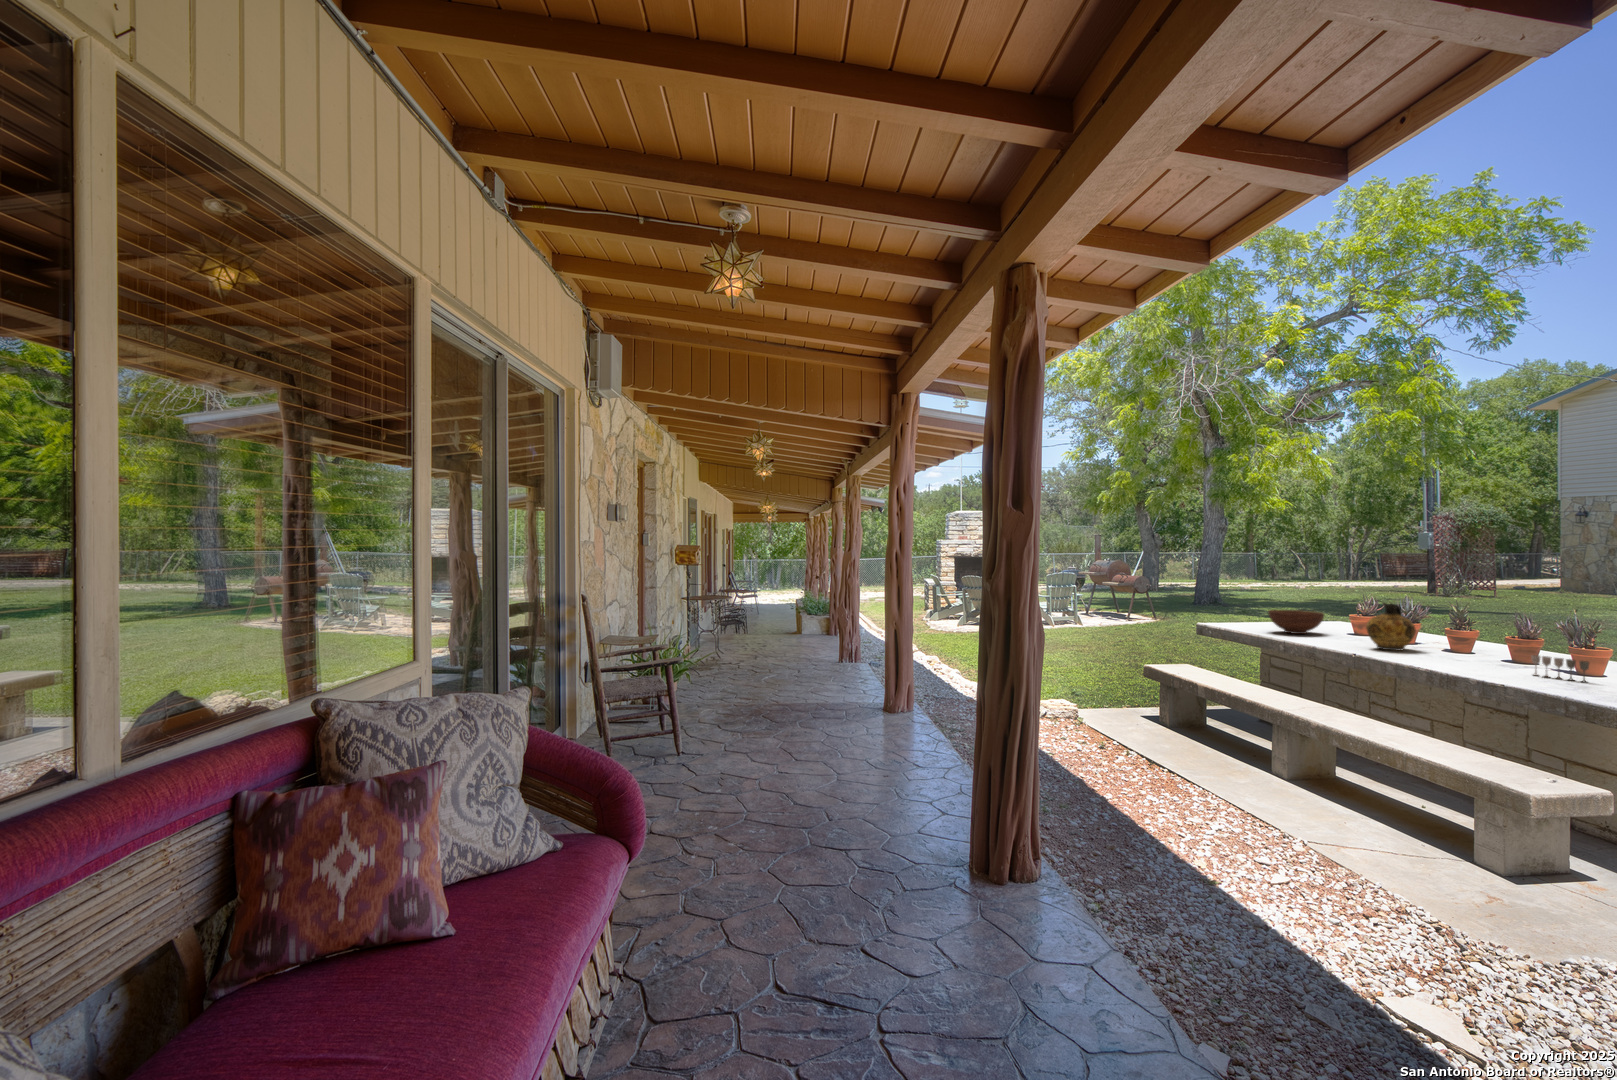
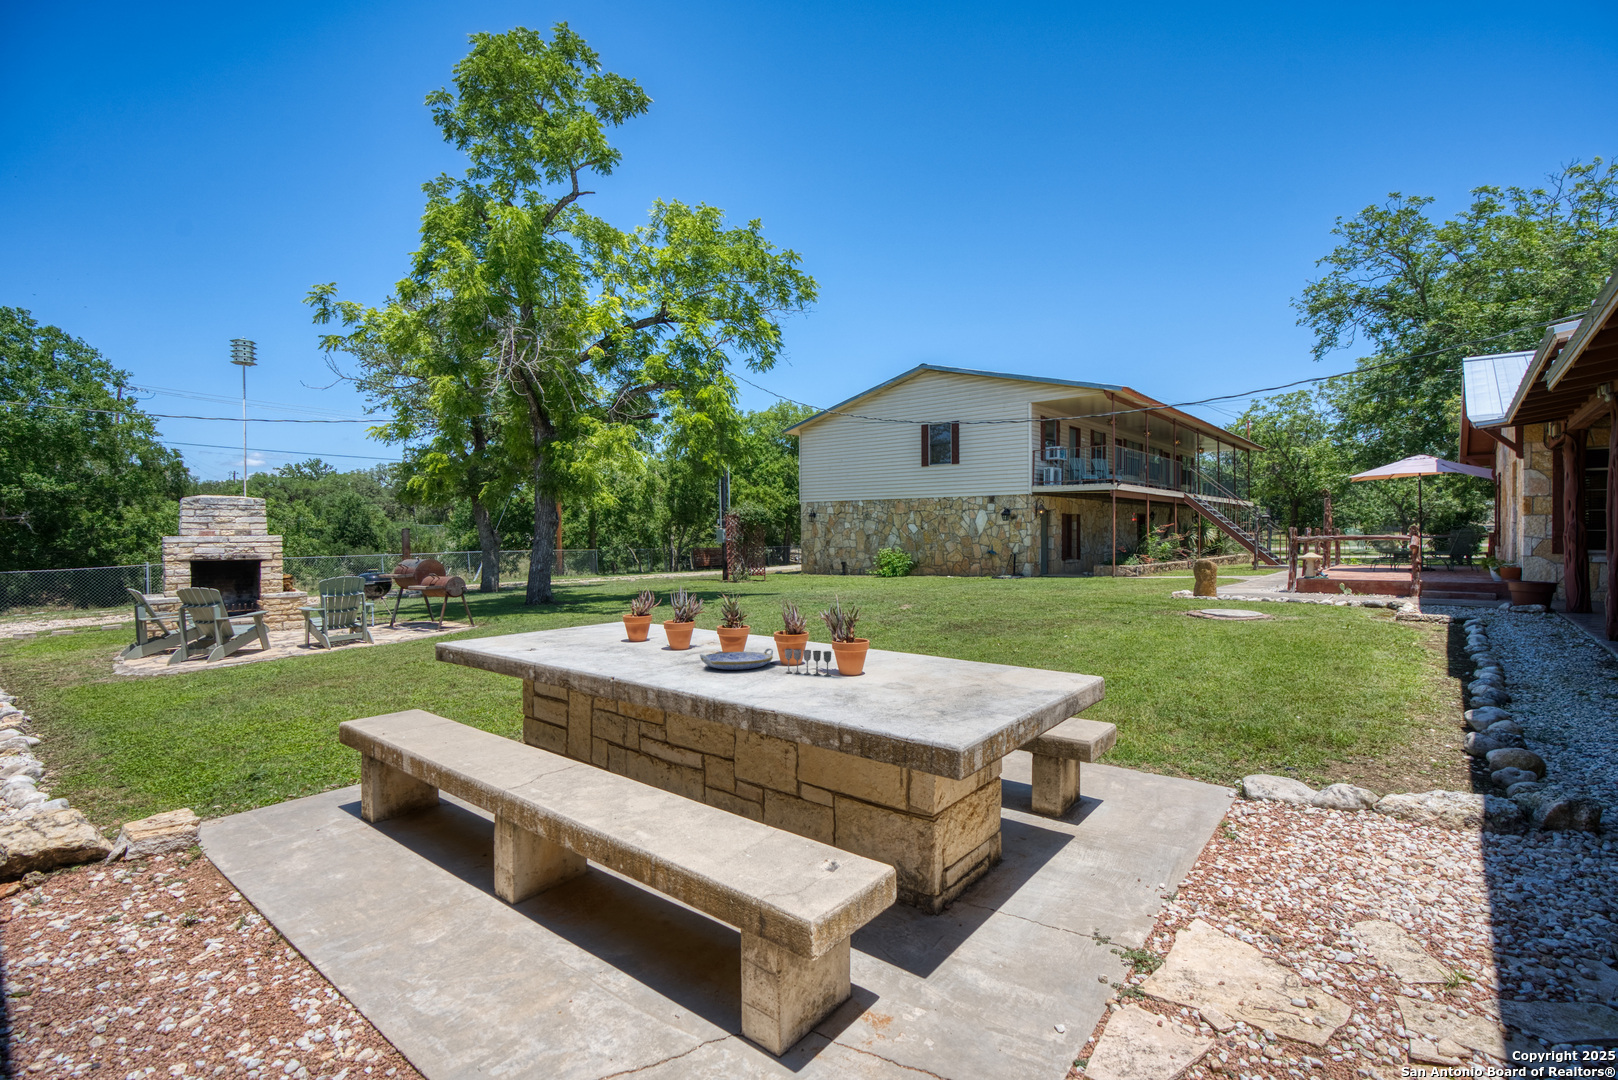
ceramic jug: present [1366,603,1416,650] -> none [640,596,688,655]
fruit bowl: present [1268,610,1324,634] -> none [544,611,606,642]
serving tray: none [1433,651,1517,668] -> present [700,648,773,670]

